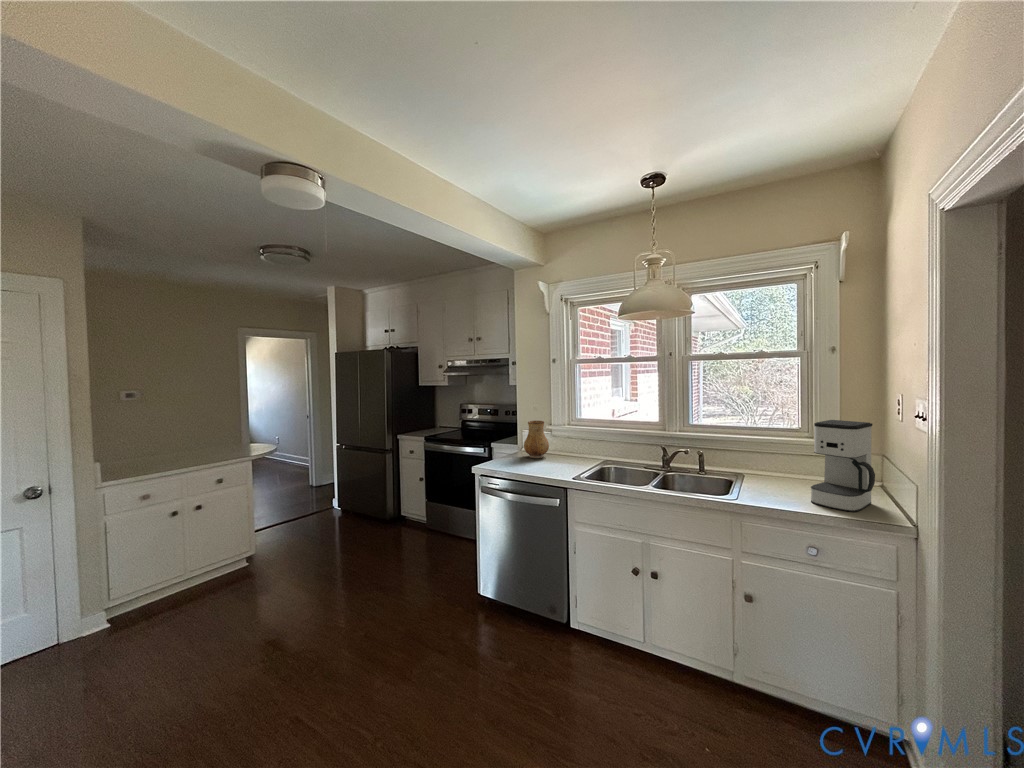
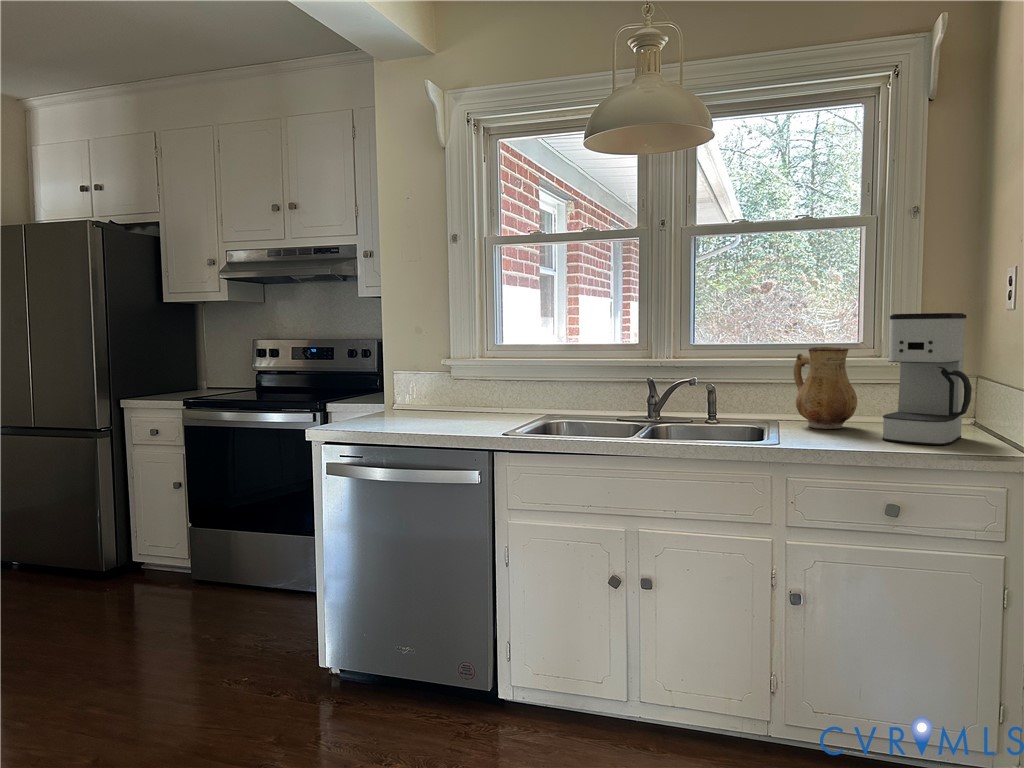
ceramic pitcher: present [524,421,549,458] -> present [793,347,857,429]

